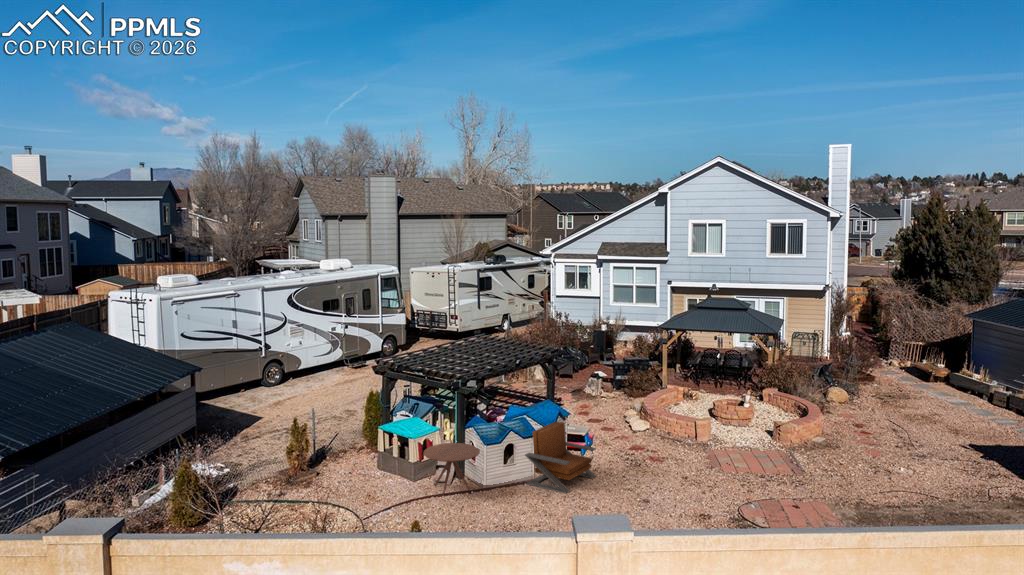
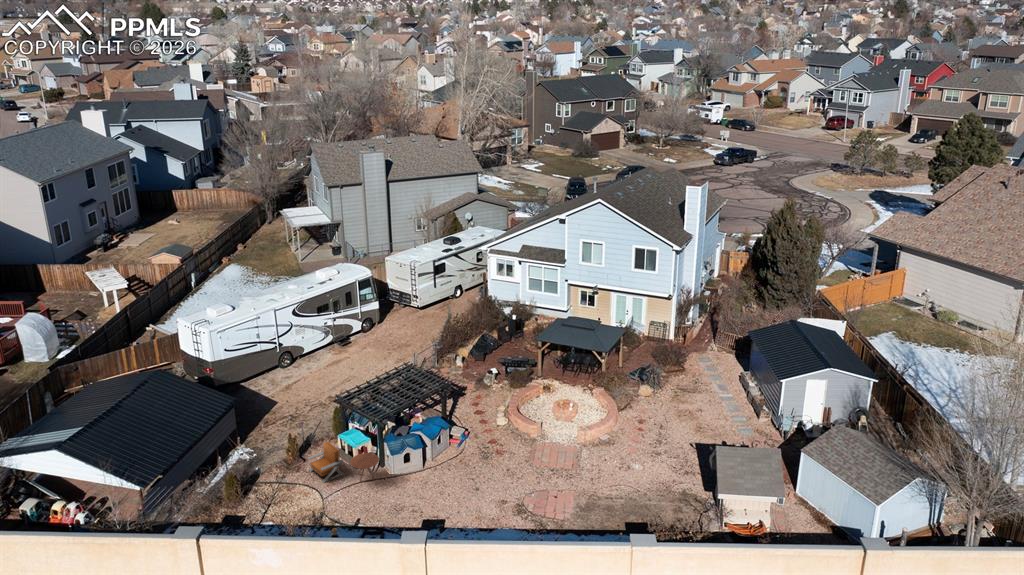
lounge chair: present [525,422,596,493] -> present [308,442,344,483]

